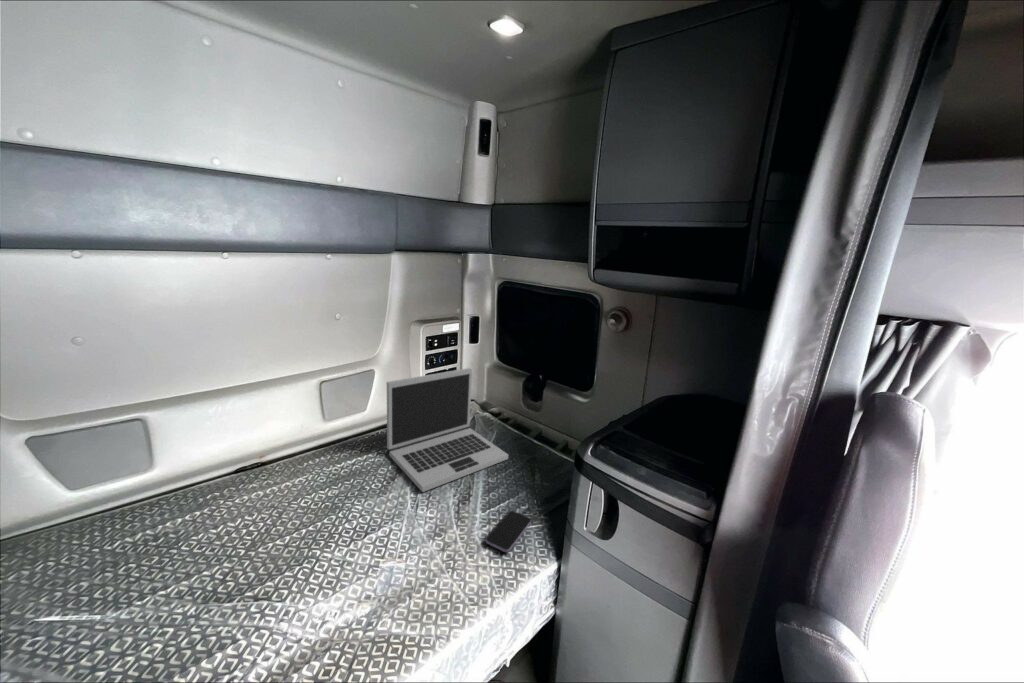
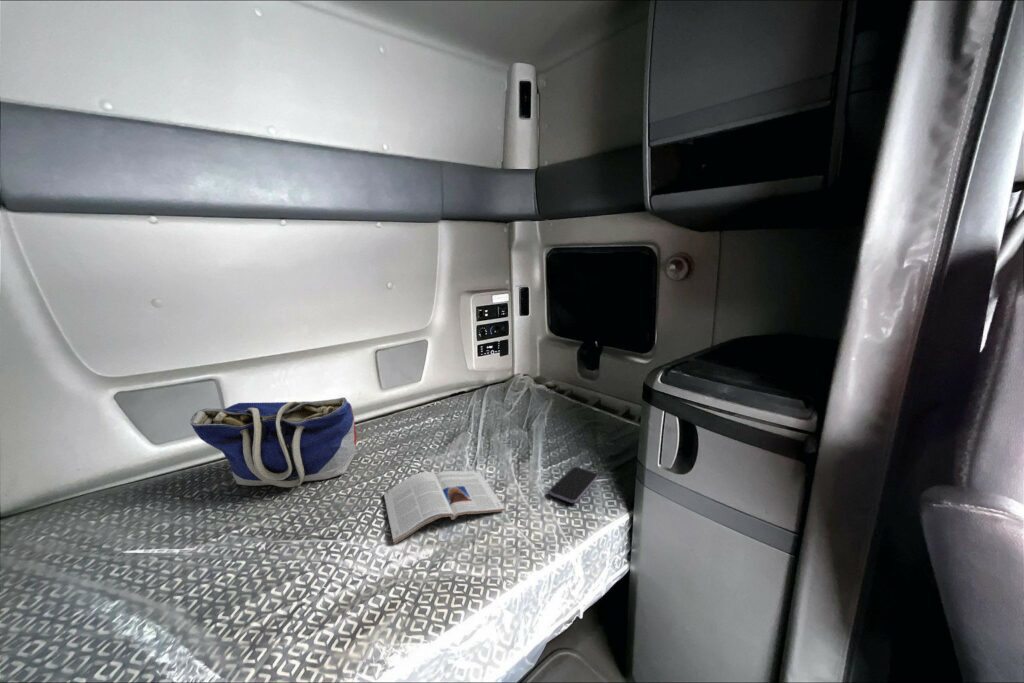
laptop: present [387,368,508,492] -> none [438,334,567,452]
tote bag: none [114,447,298,537] -> present [190,398,357,487]
magazine: none [324,514,442,603] -> present [384,471,505,544]

